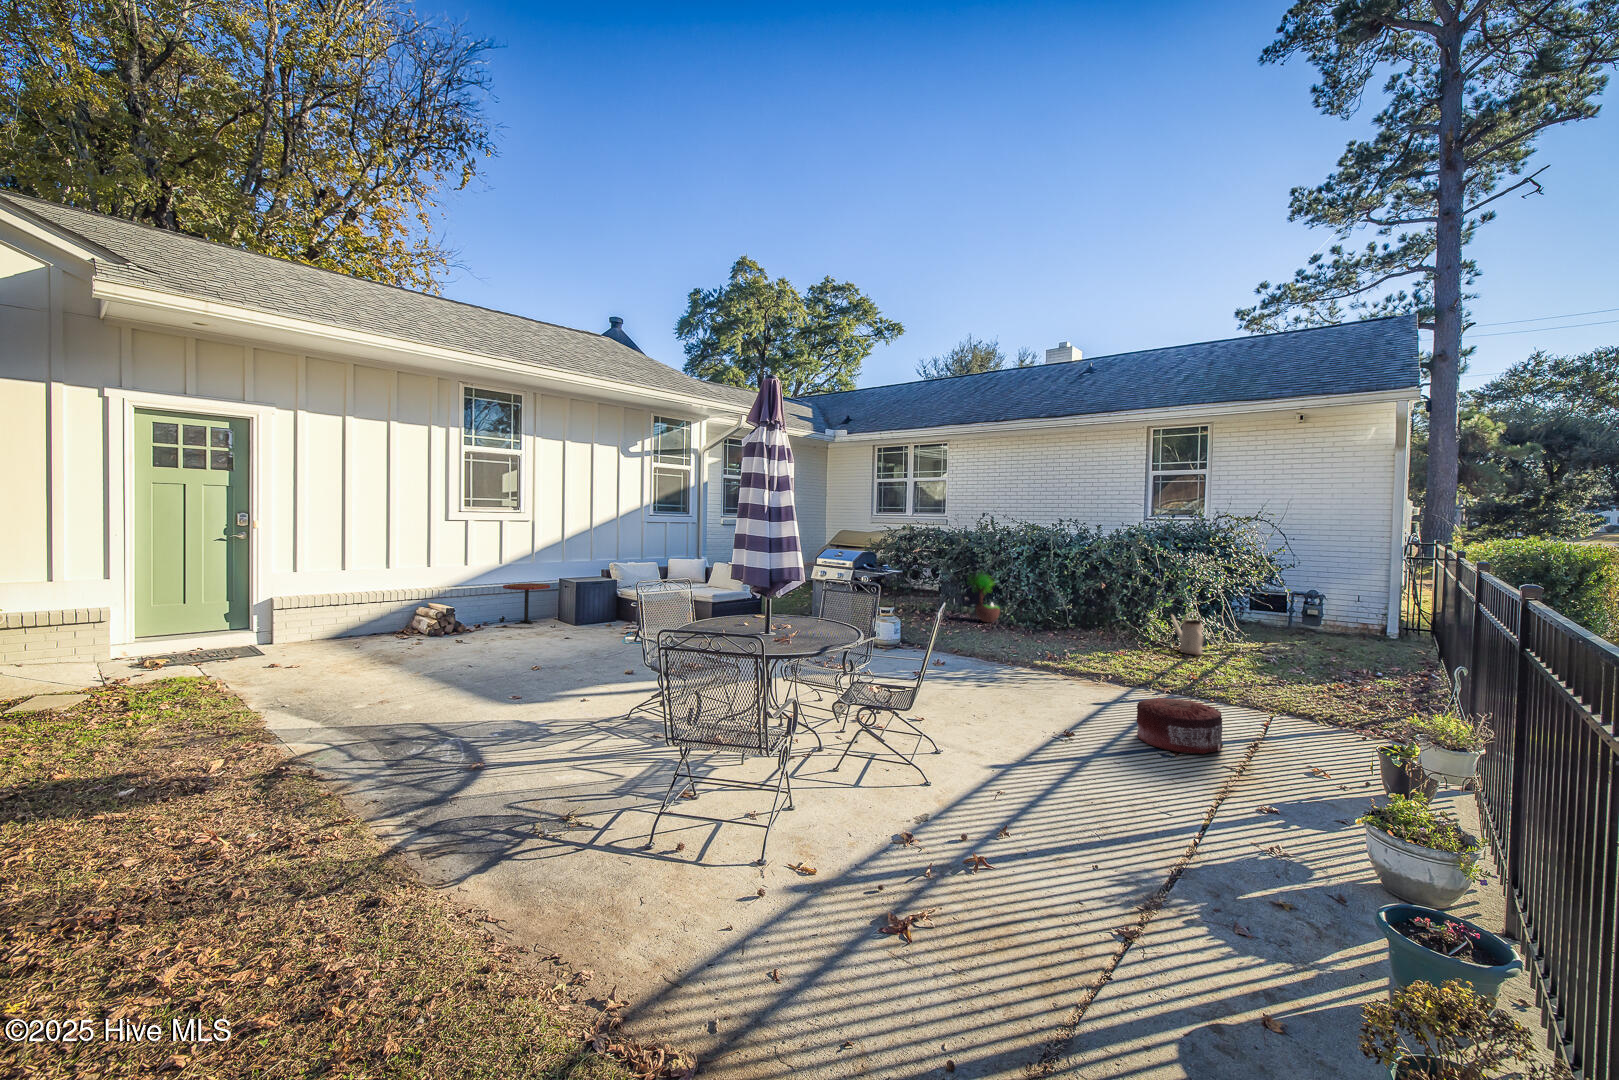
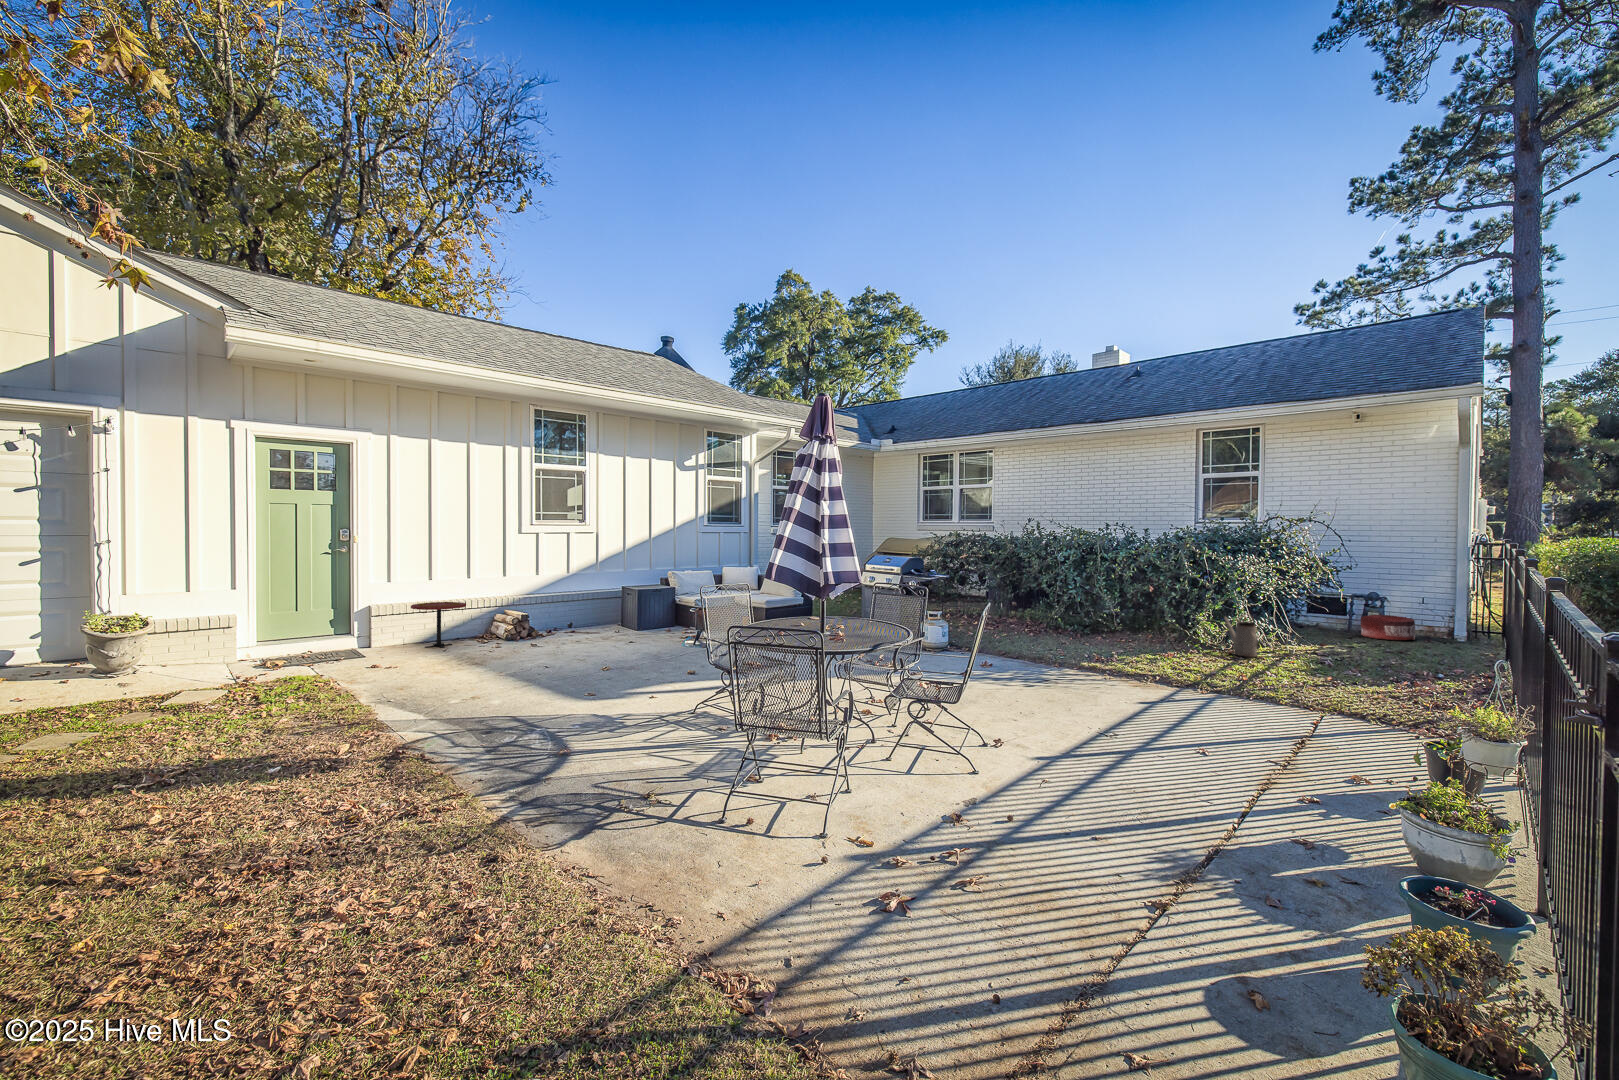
potted tree: present [969,574,1000,622] -> none [1014,572,1050,627]
side table: present [503,583,550,624] -> present [411,602,466,648]
pouf: present [1137,697,1223,754] -> present [1361,615,1415,640]

